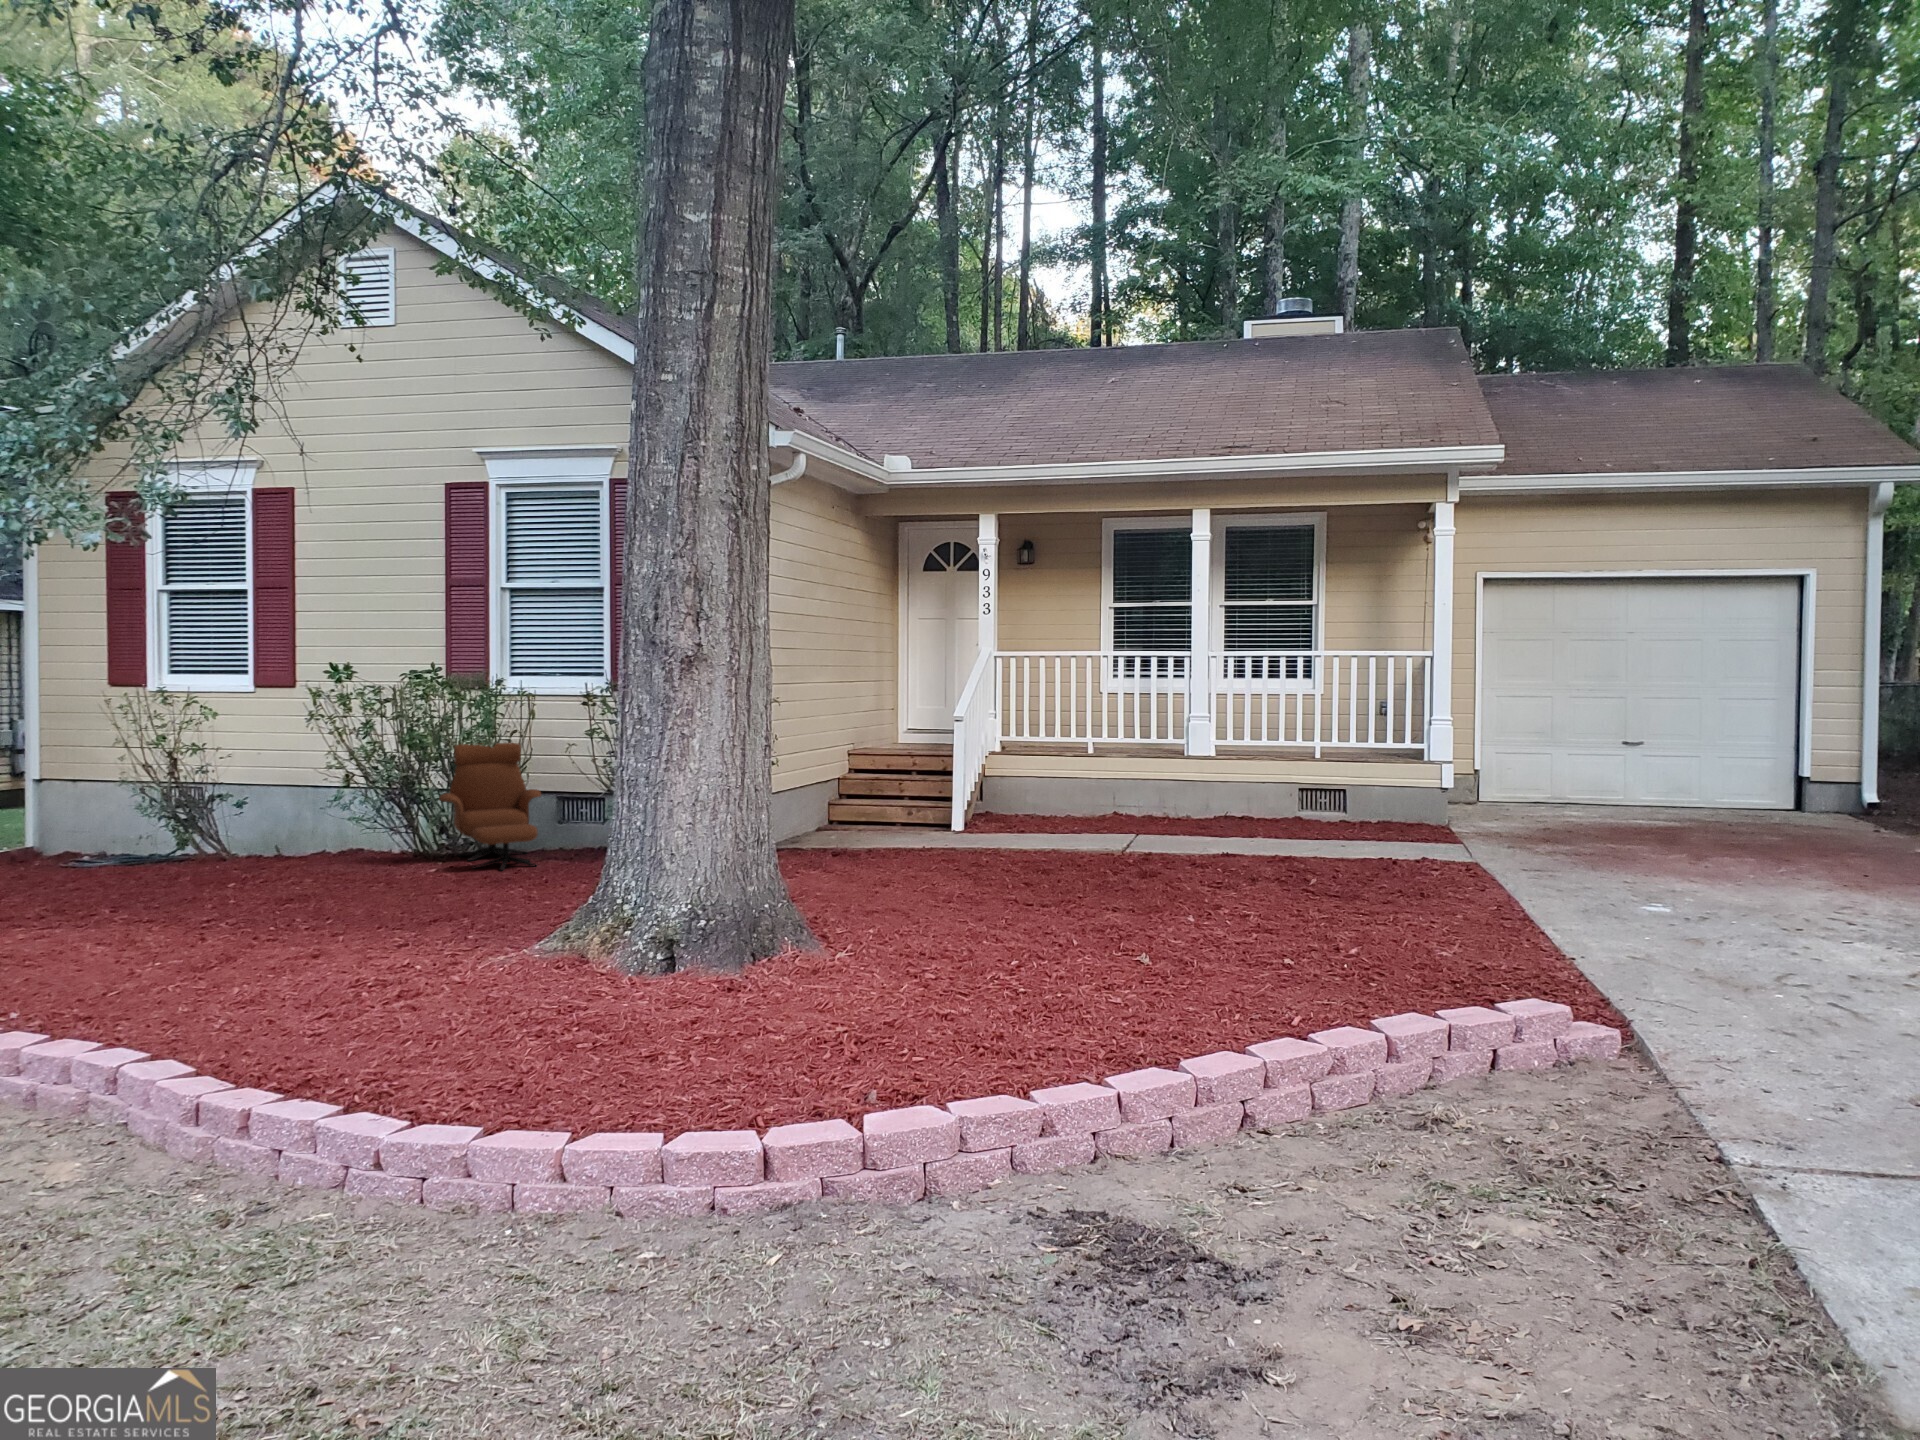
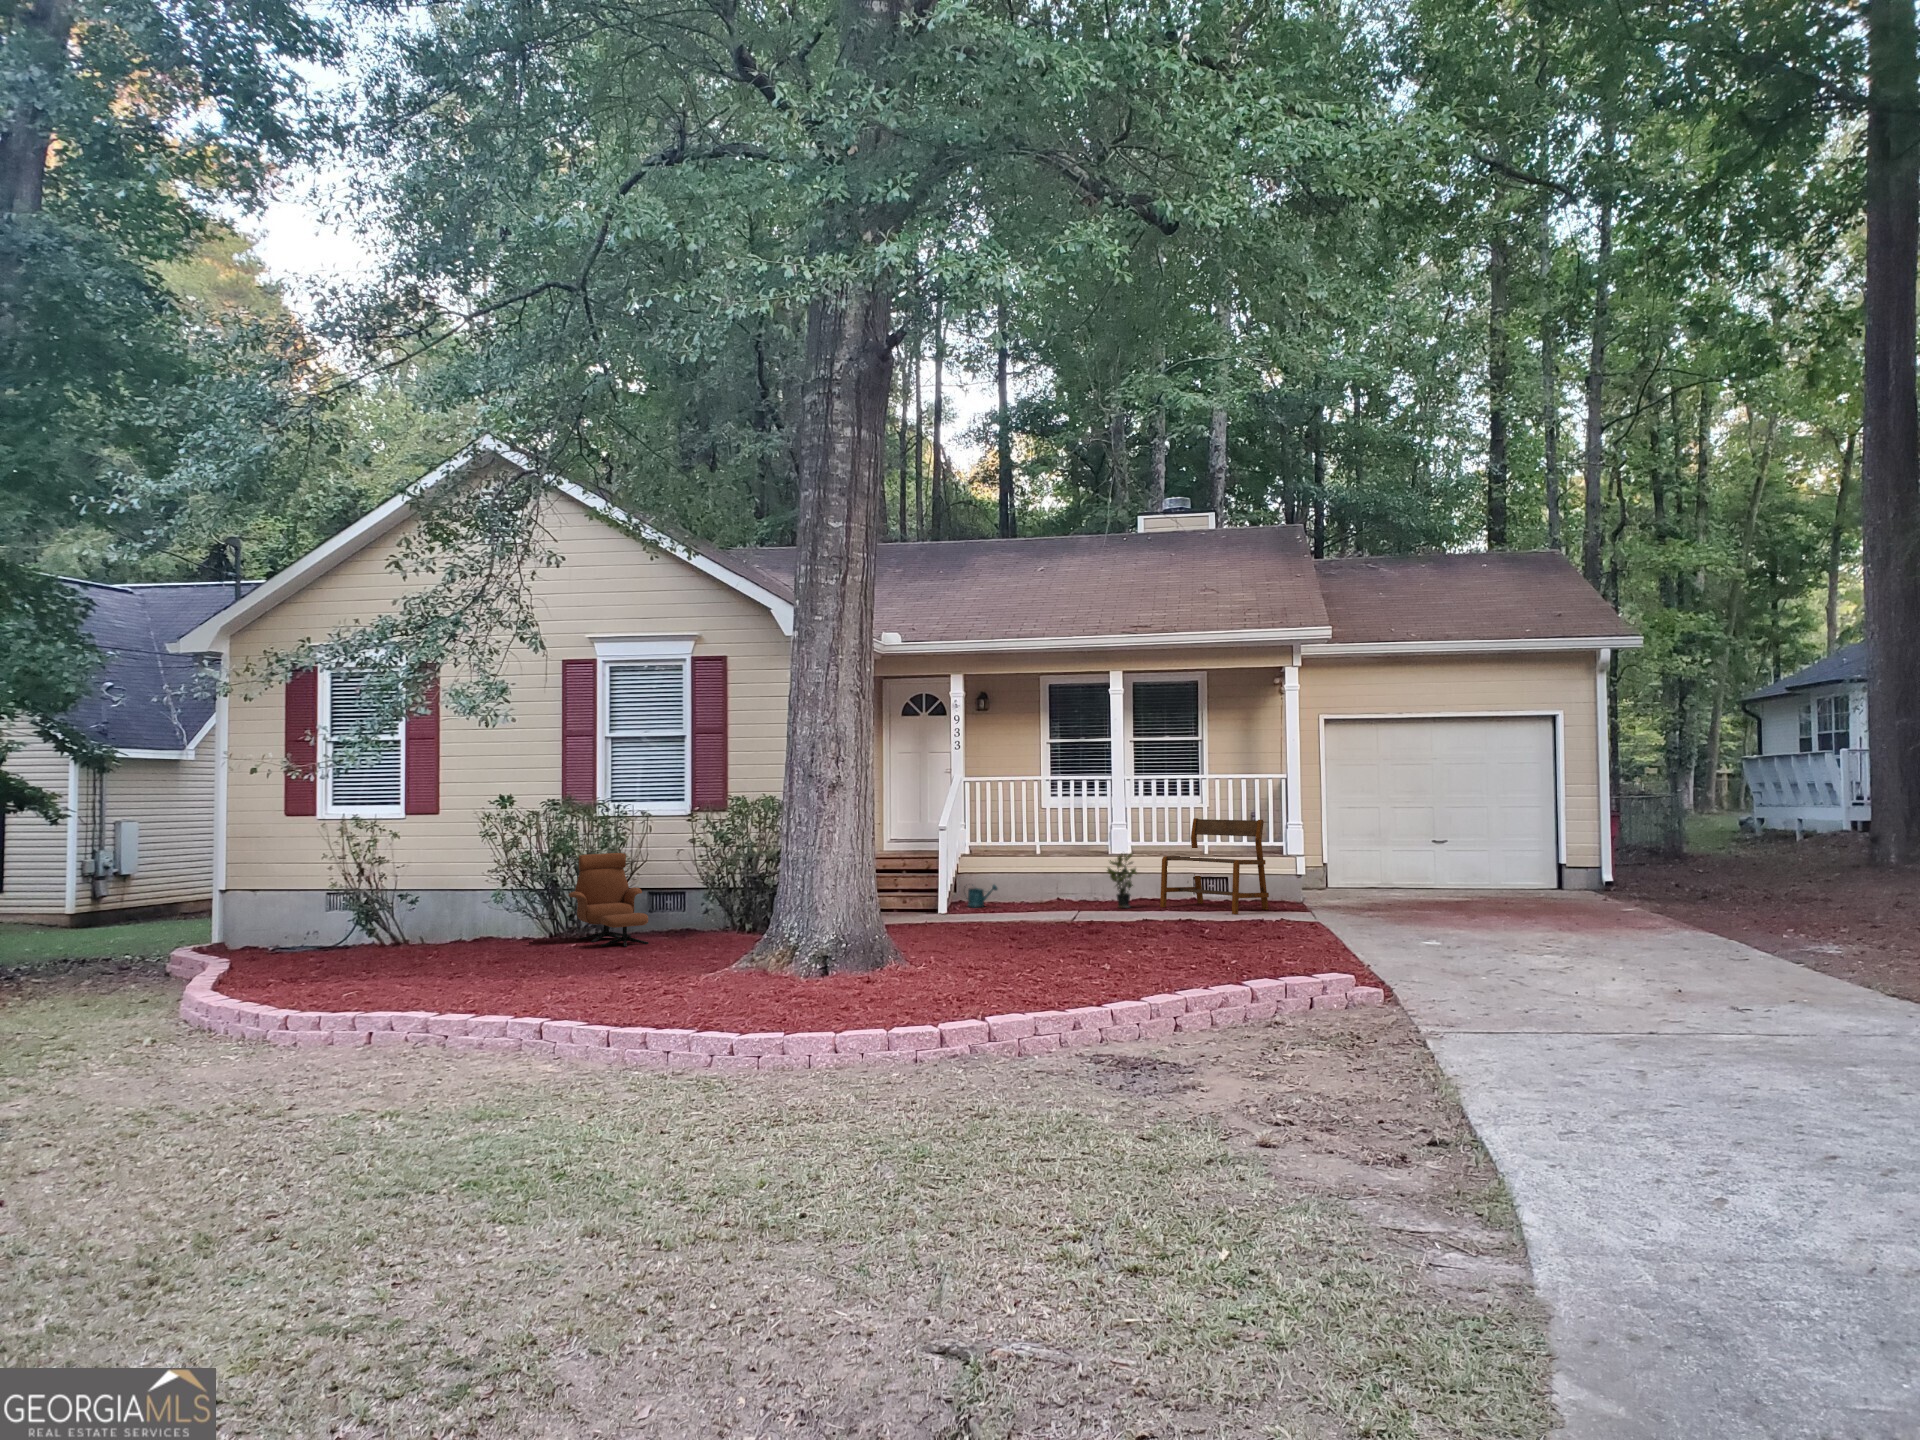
bench: none [1250,709,1400,841] -> present [1160,818,1269,914]
potted plant: none [1178,751,1220,827] -> present [1107,853,1136,908]
watering can: none [991,789,1035,820] -> present [966,885,997,907]

